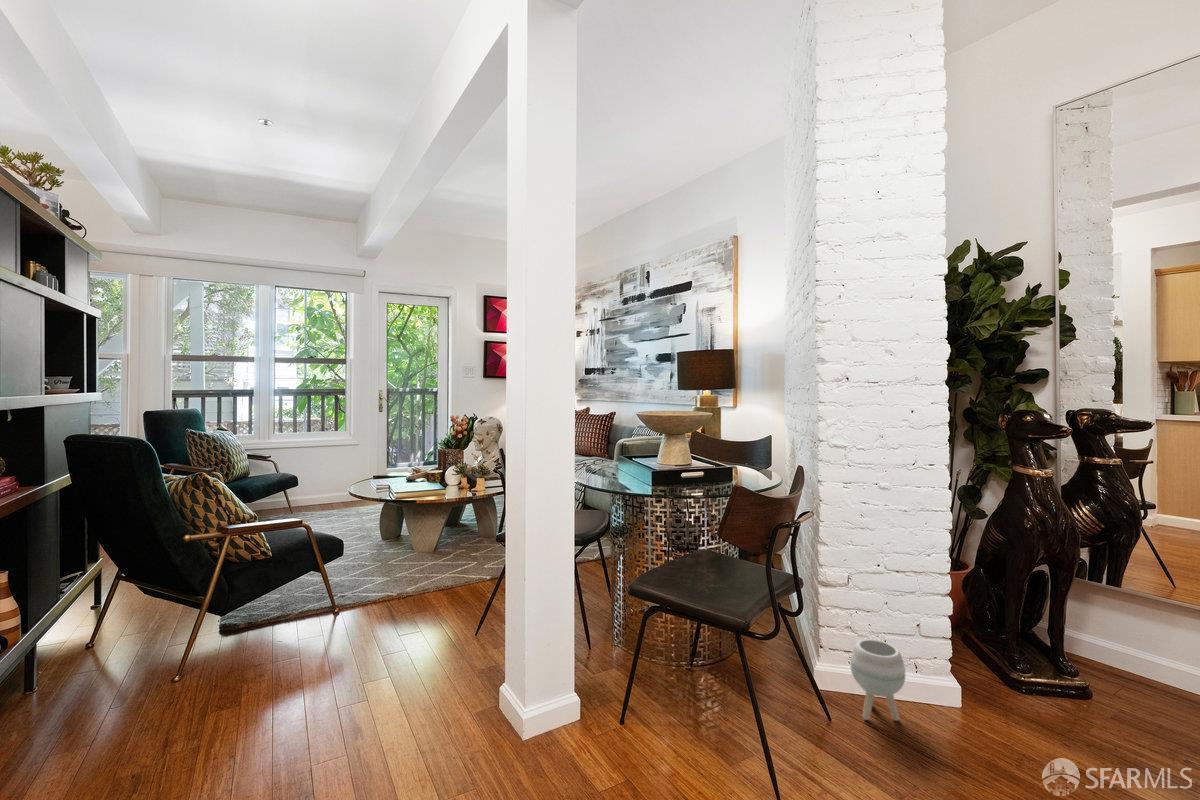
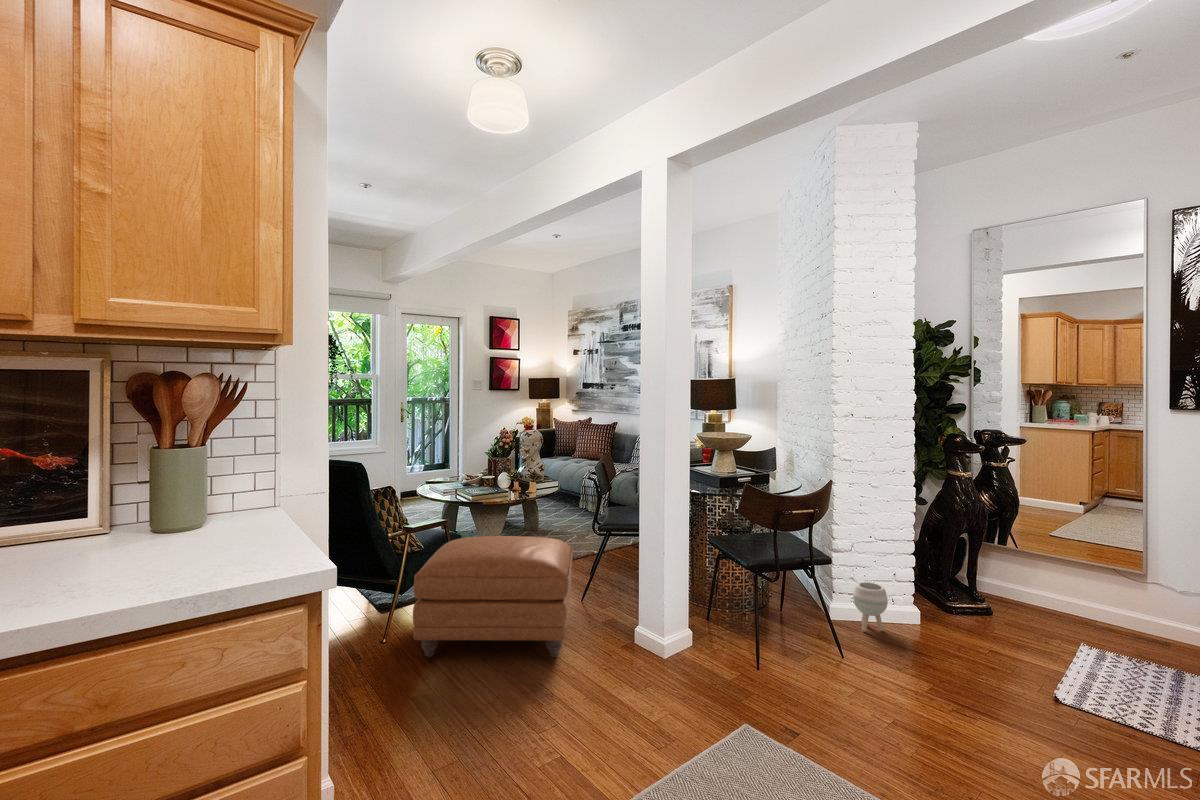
ottoman: none [169,549,446,735] -> present [413,536,573,657]

